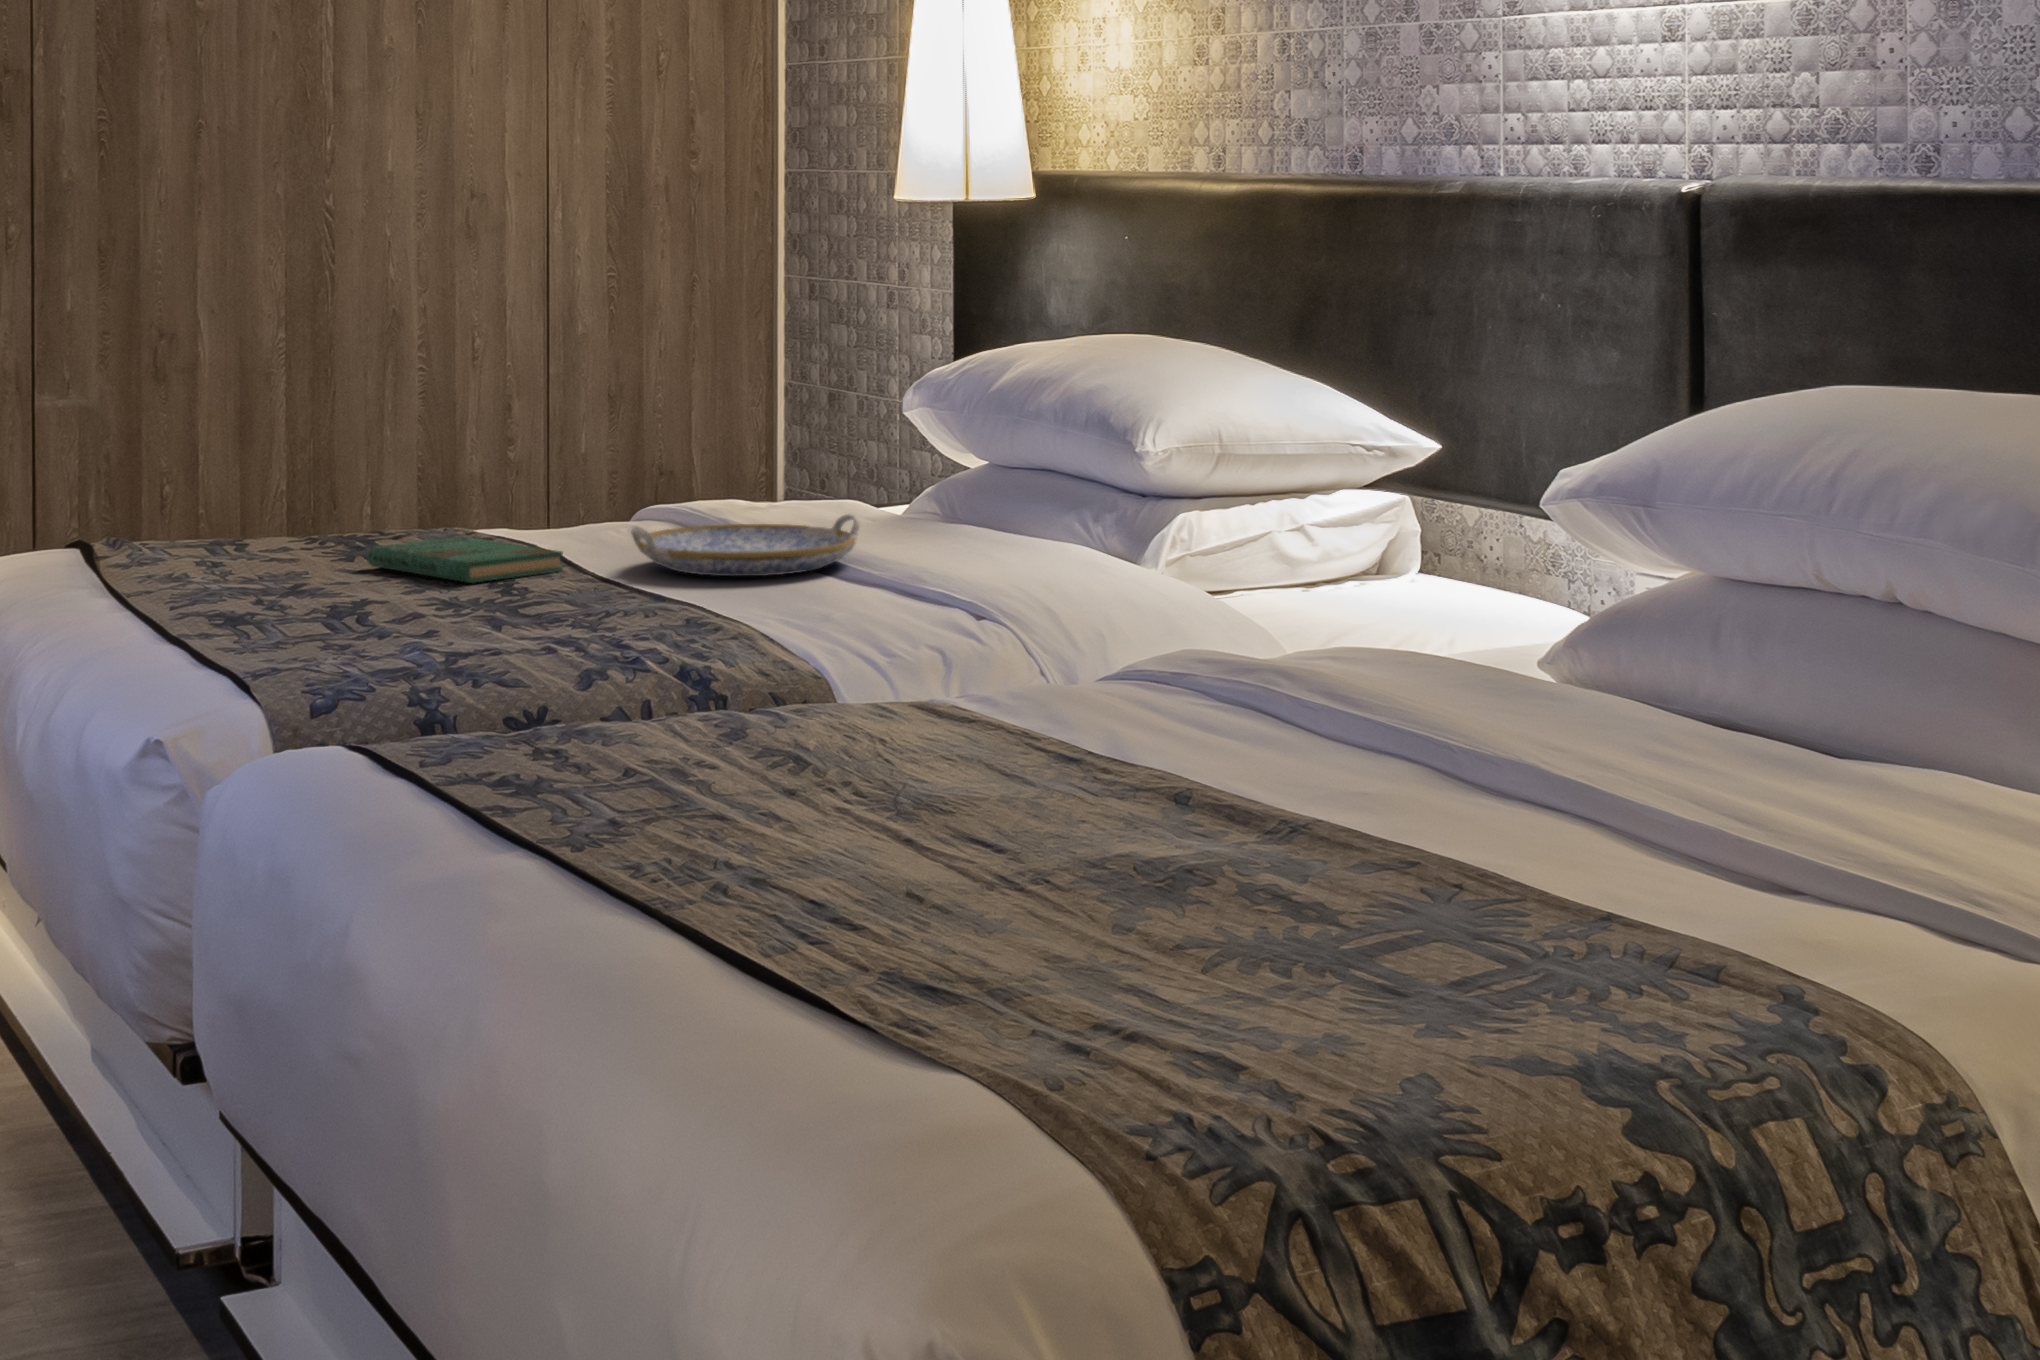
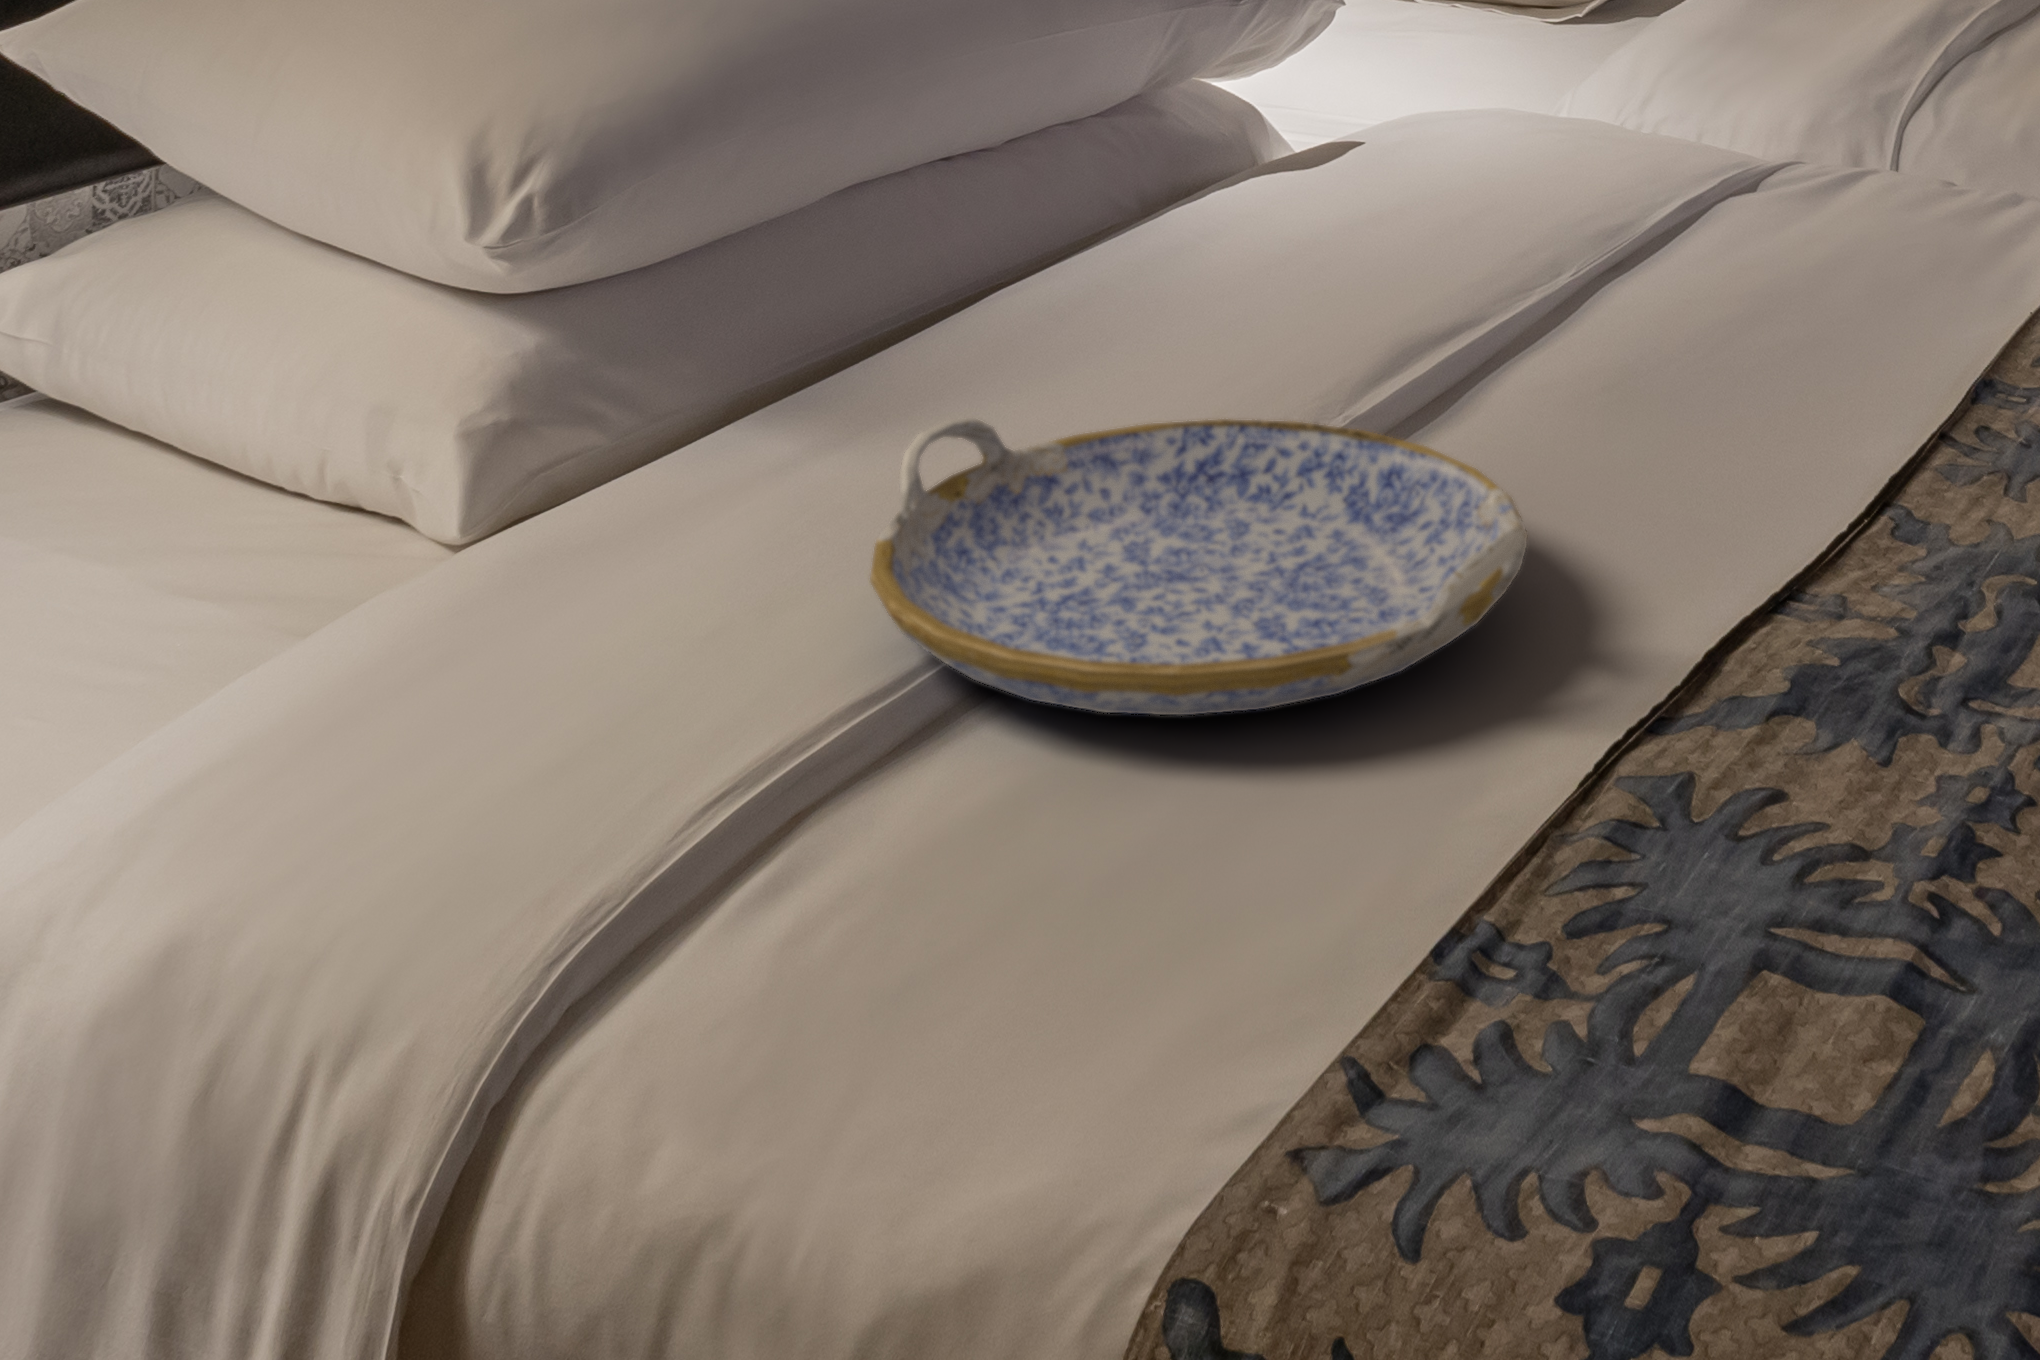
book: present [367,536,563,583] -> none [1457,767,1984,1234]

